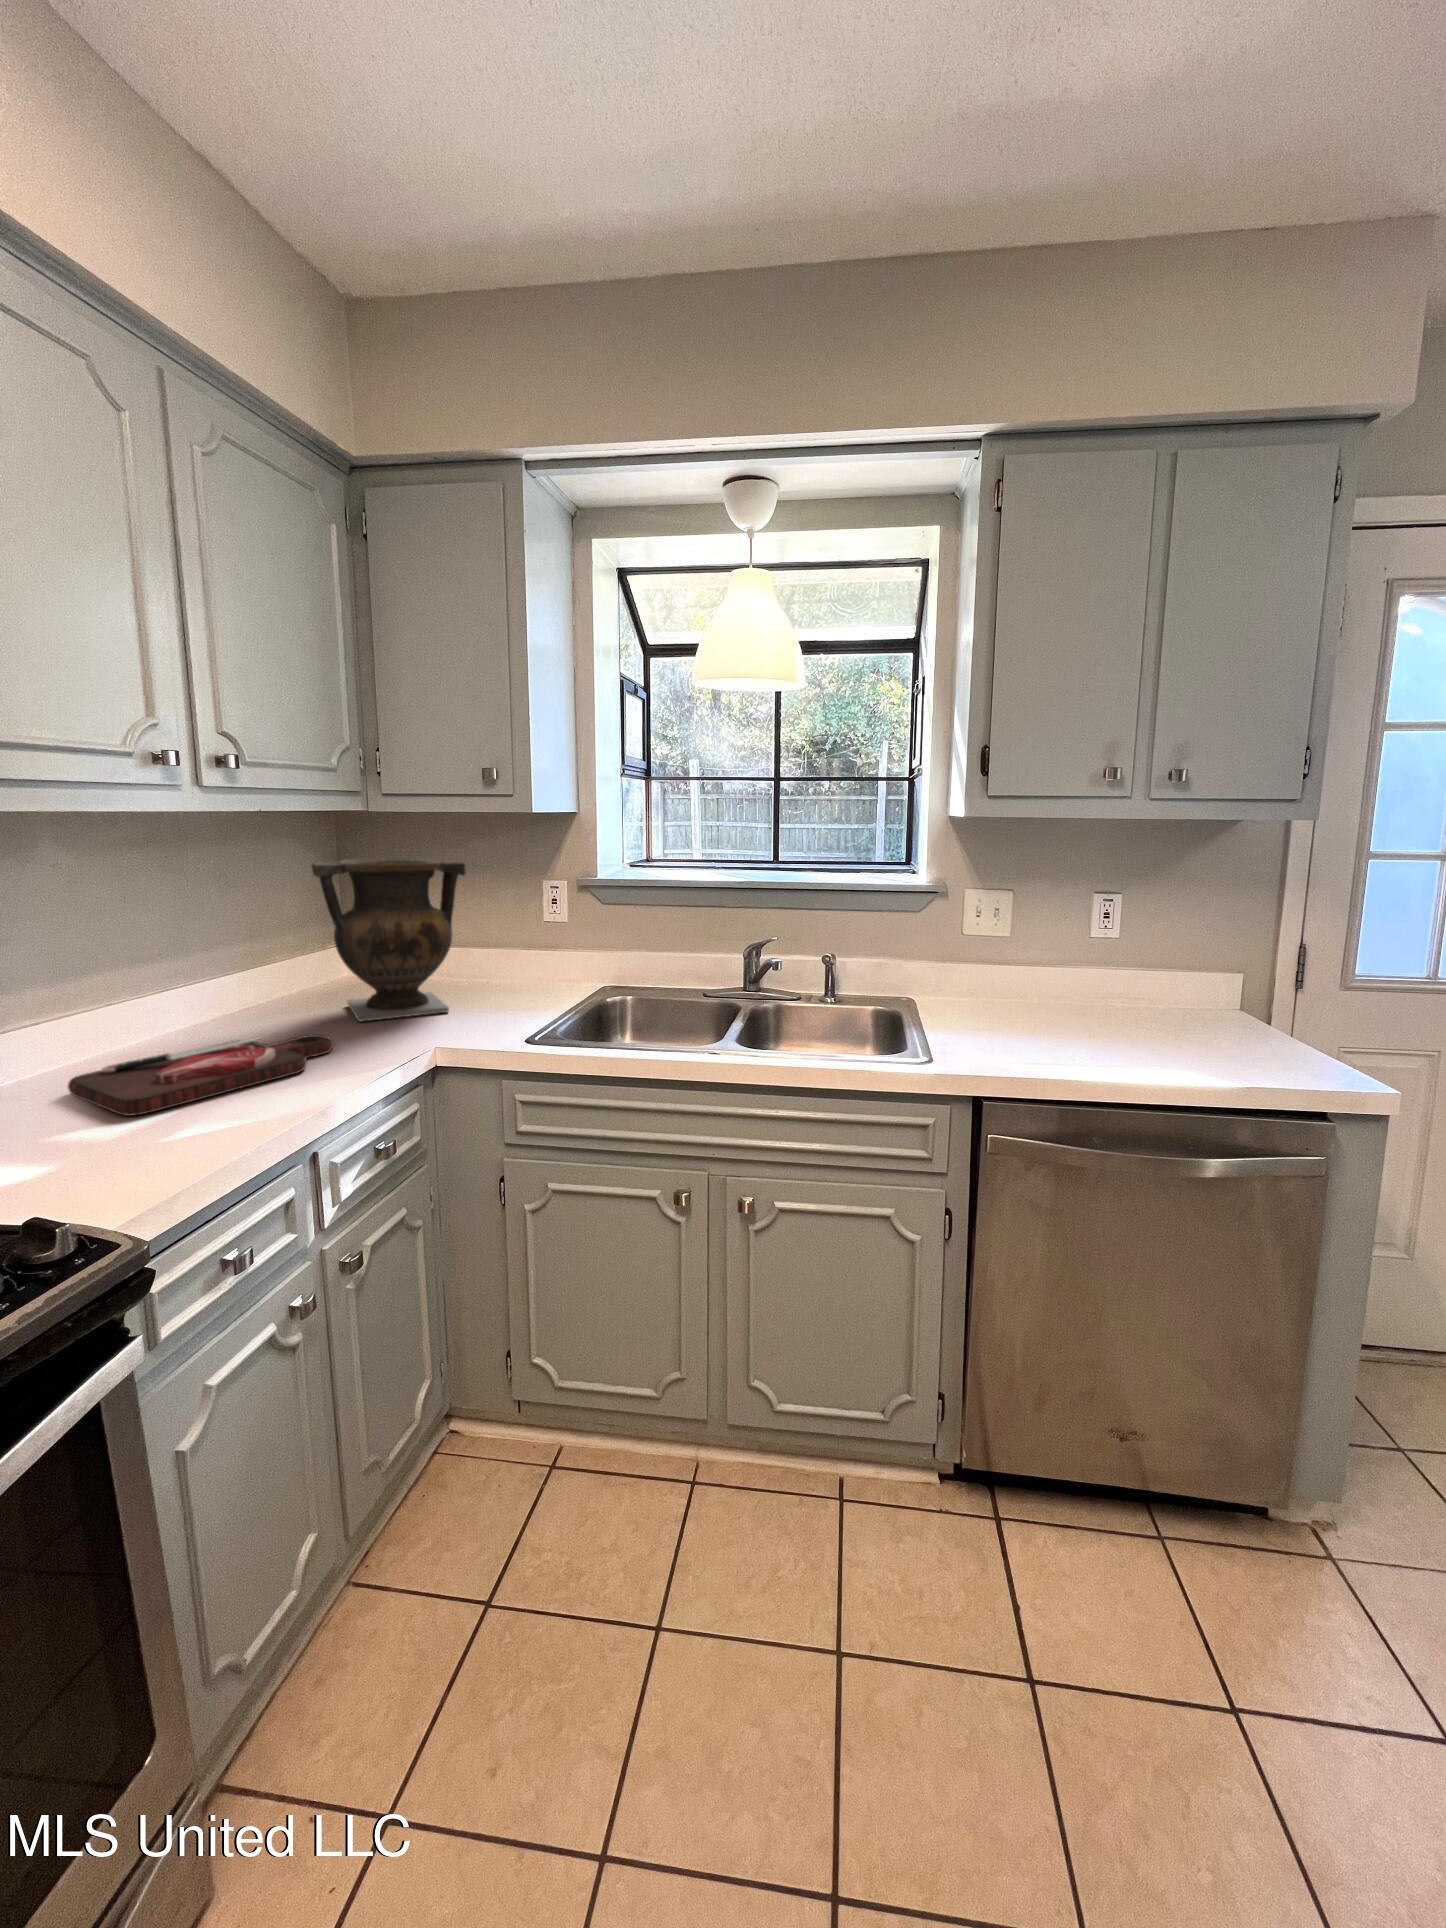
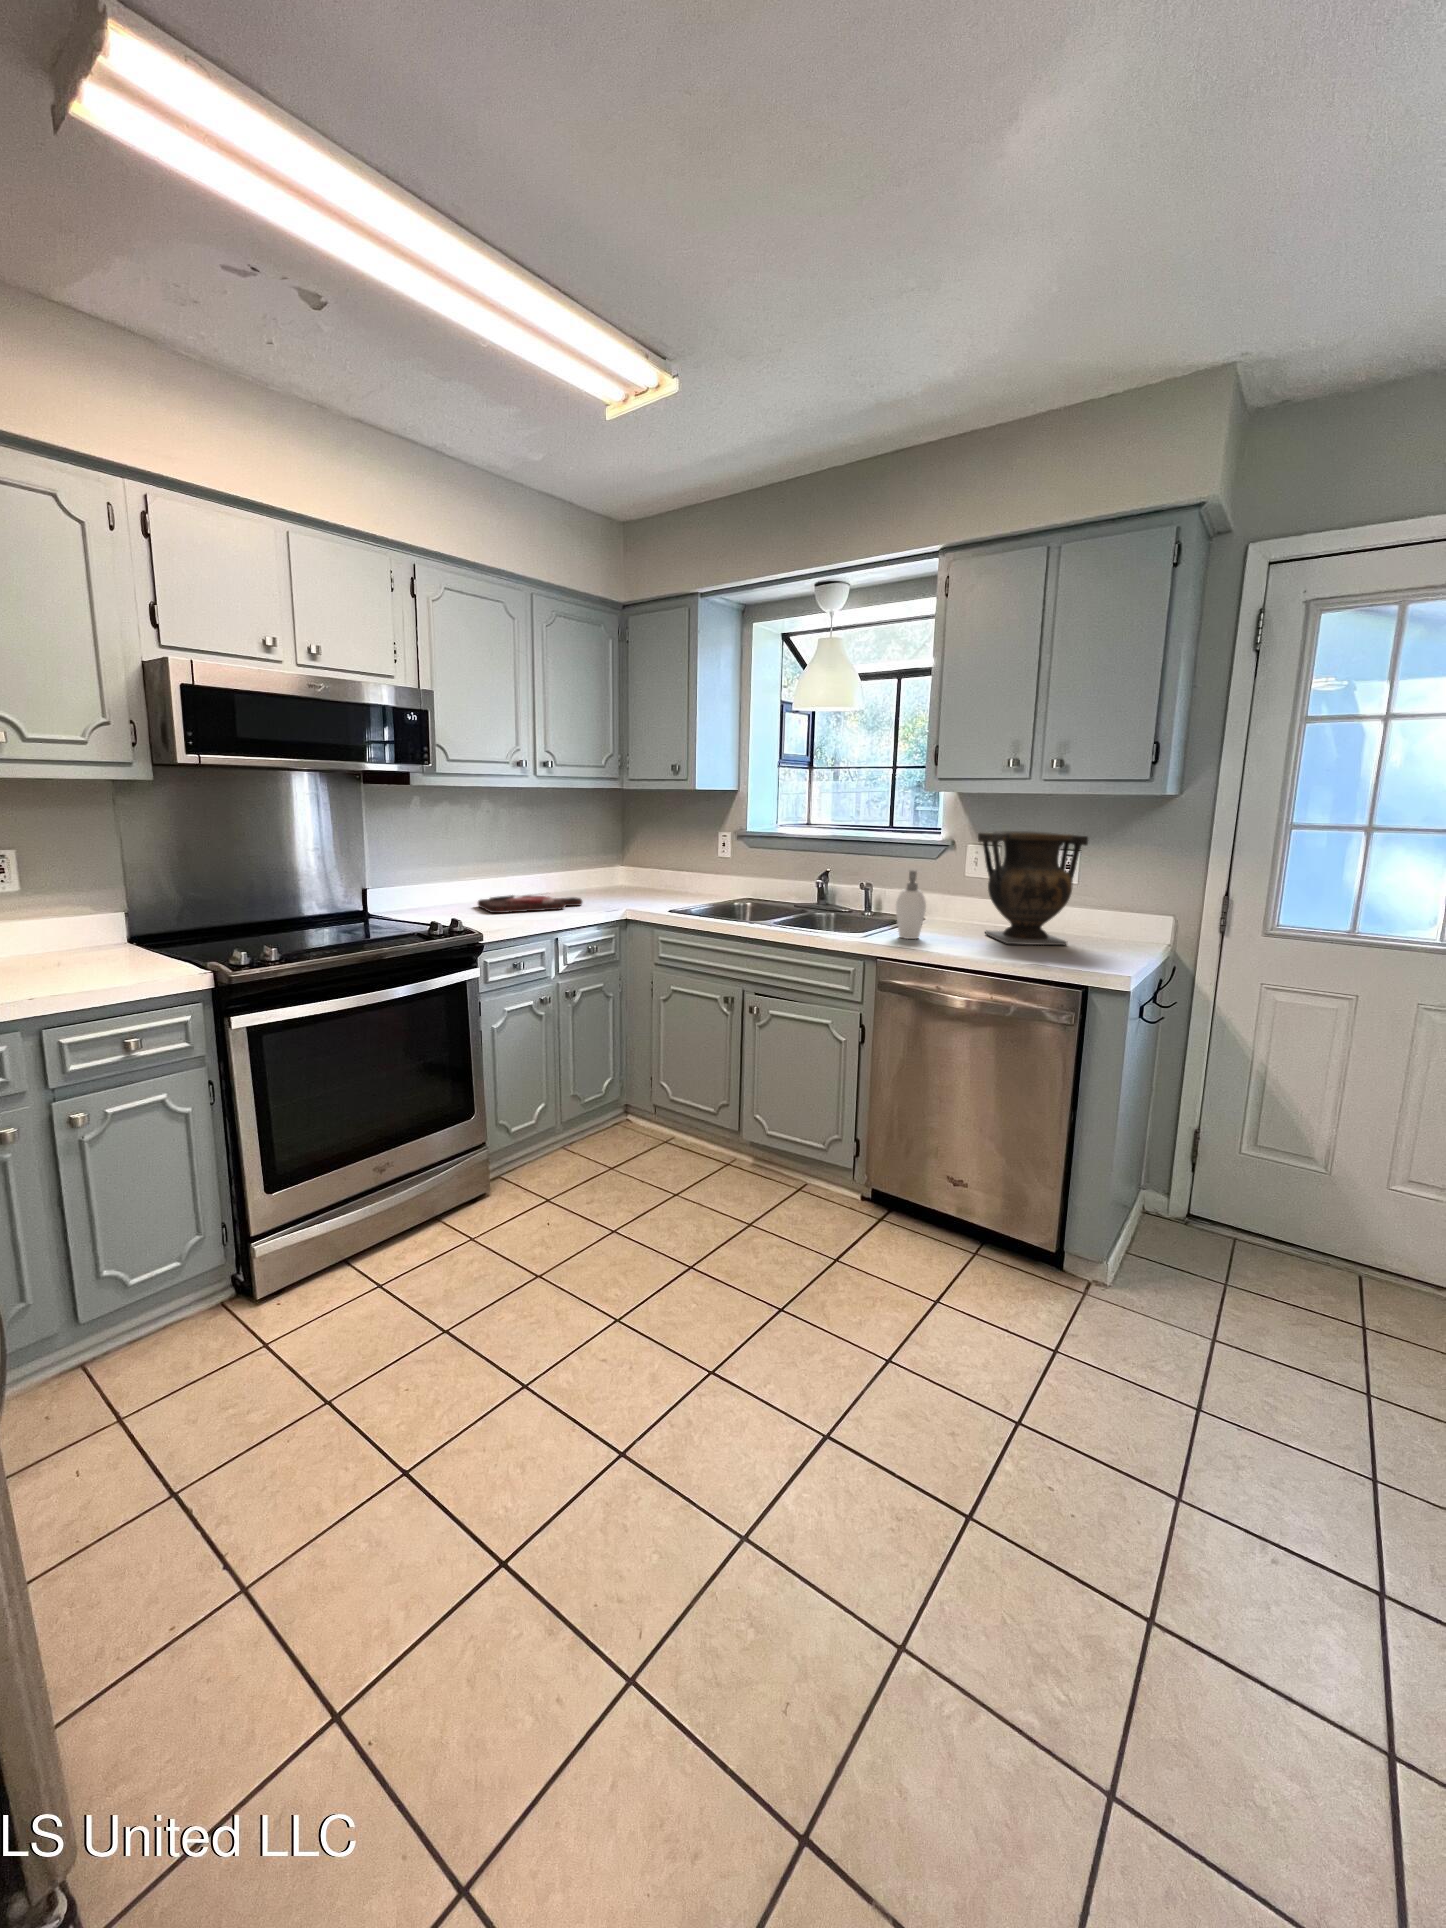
vase: present [311,858,466,1021] -> present [978,831,1088,945]
soap dispenser: none [969,943,1019,1055] -> present [896,870,926,939]

